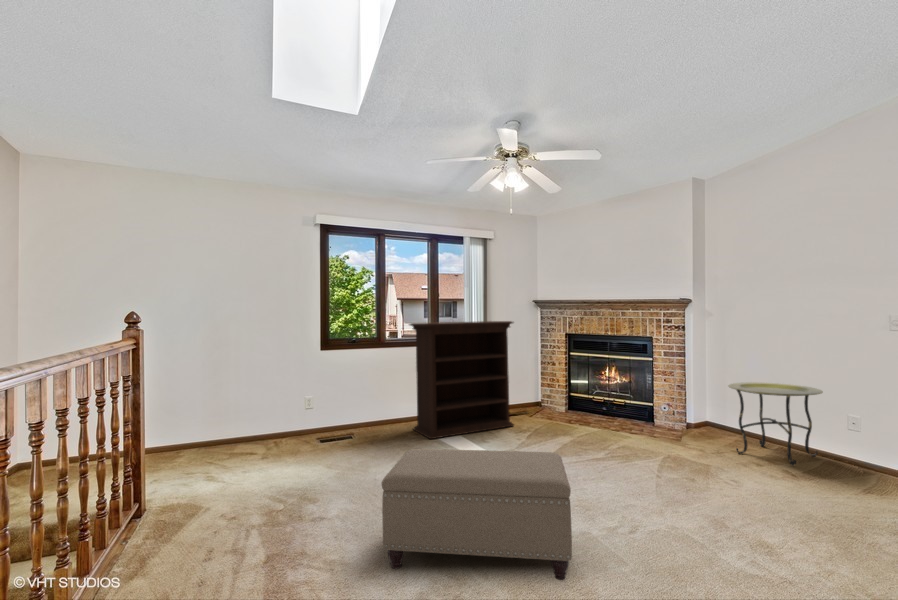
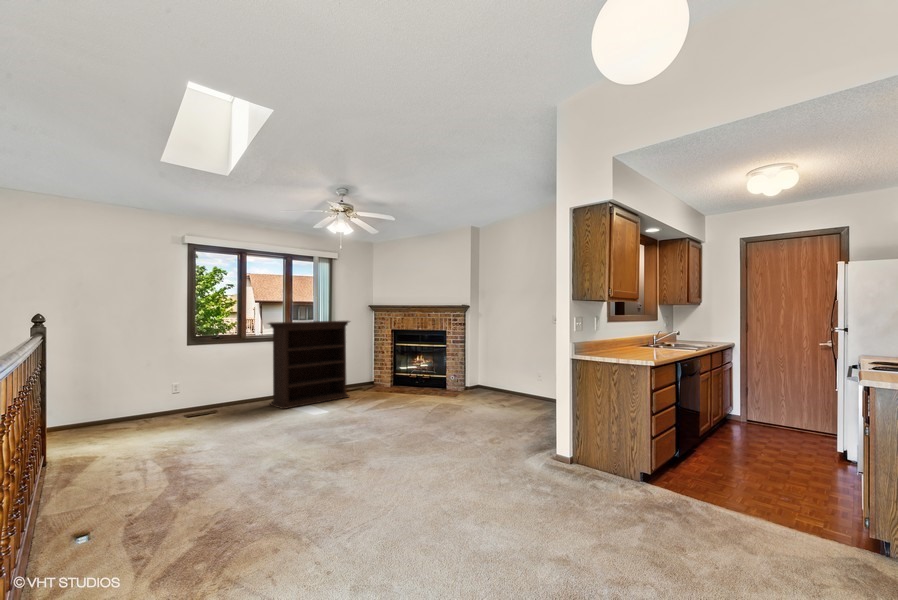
side table: present [728,382,823,466] -> none [484,358,531,405]
ottoman: present [382,449,572,580] -> none [244,399,365,475]

